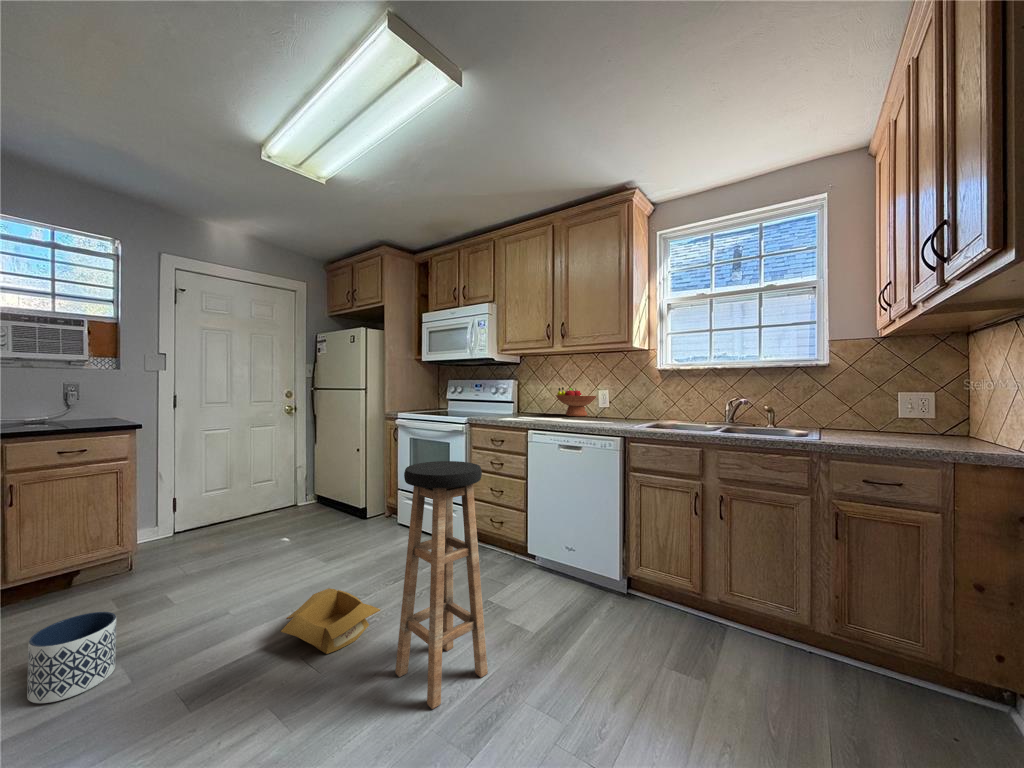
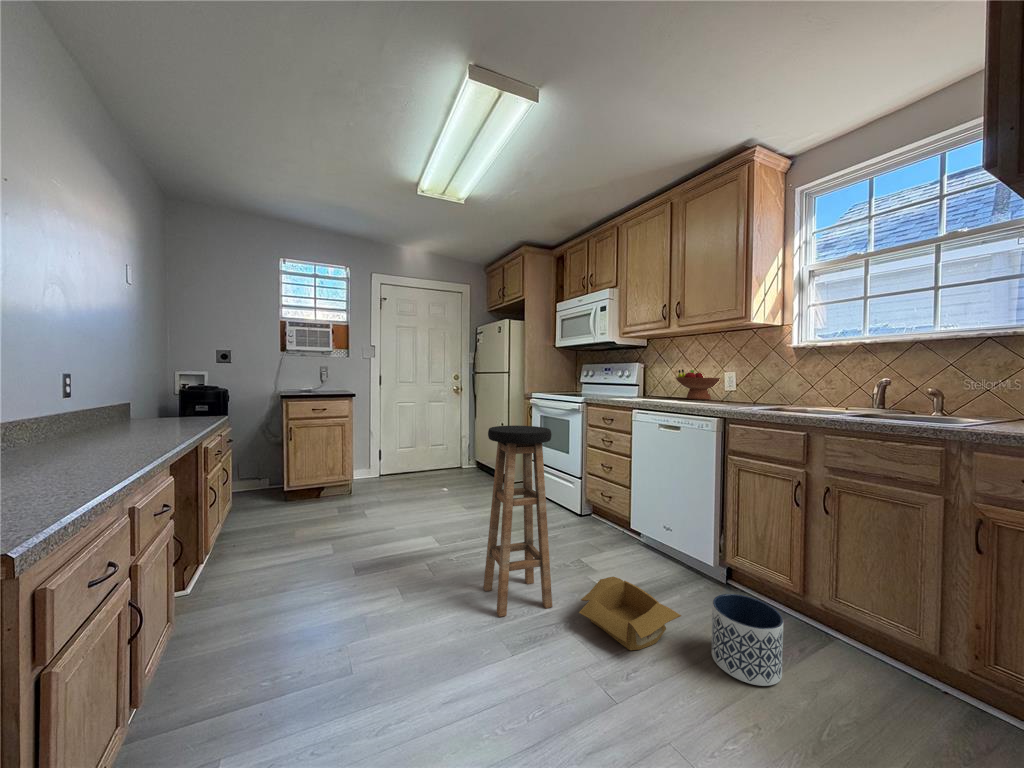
cardboard box: present [281,588,380,654] -> present [579,577,681,650]
planter: present [27,612,116,703] -> present [711,594,783,686]

